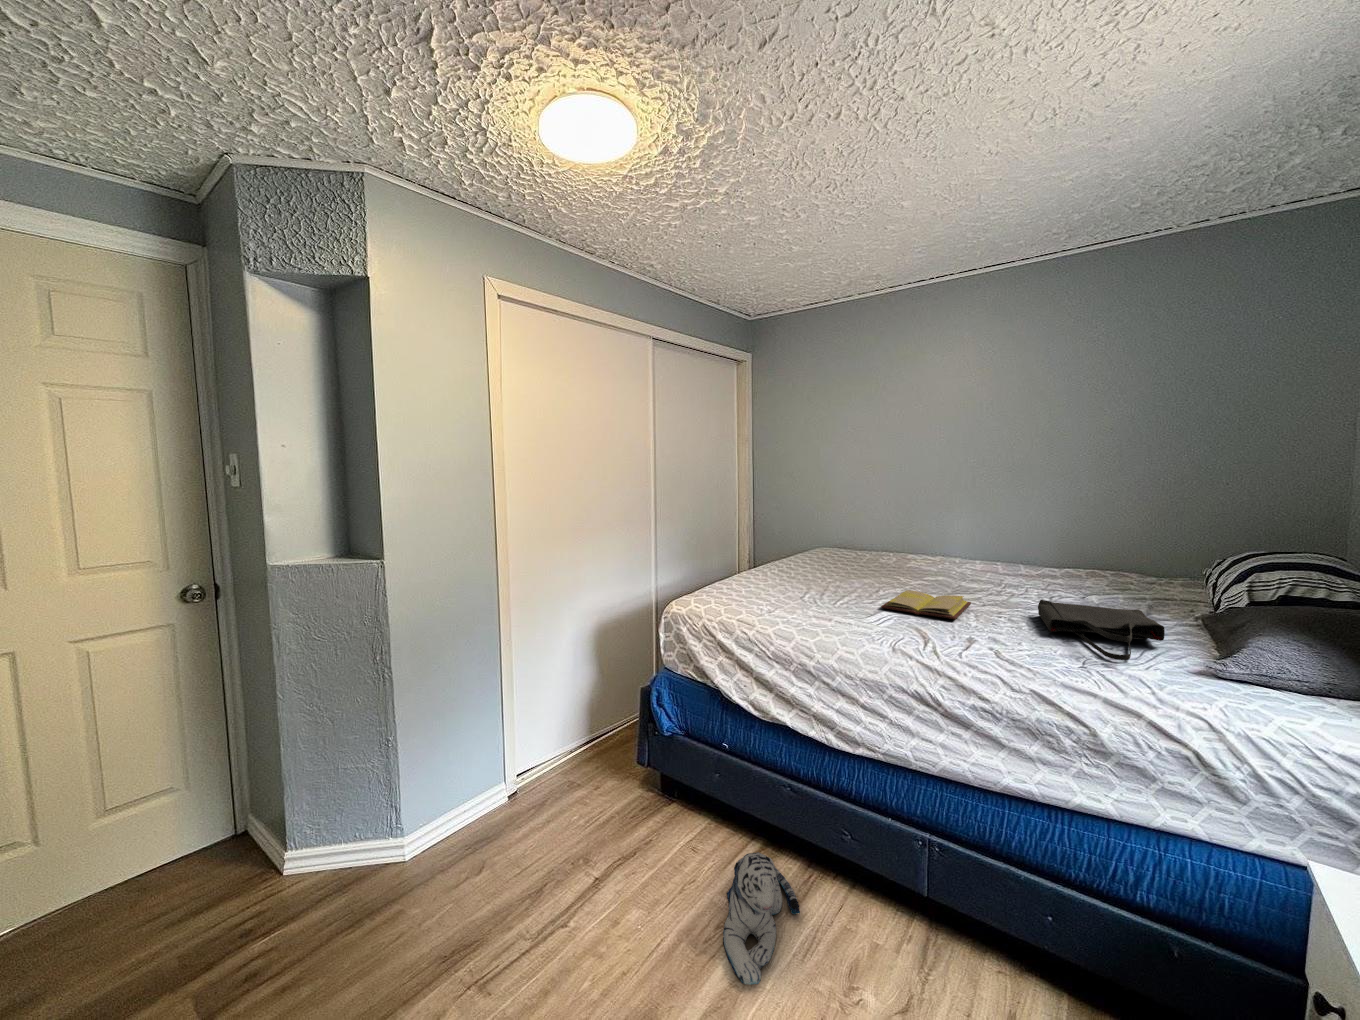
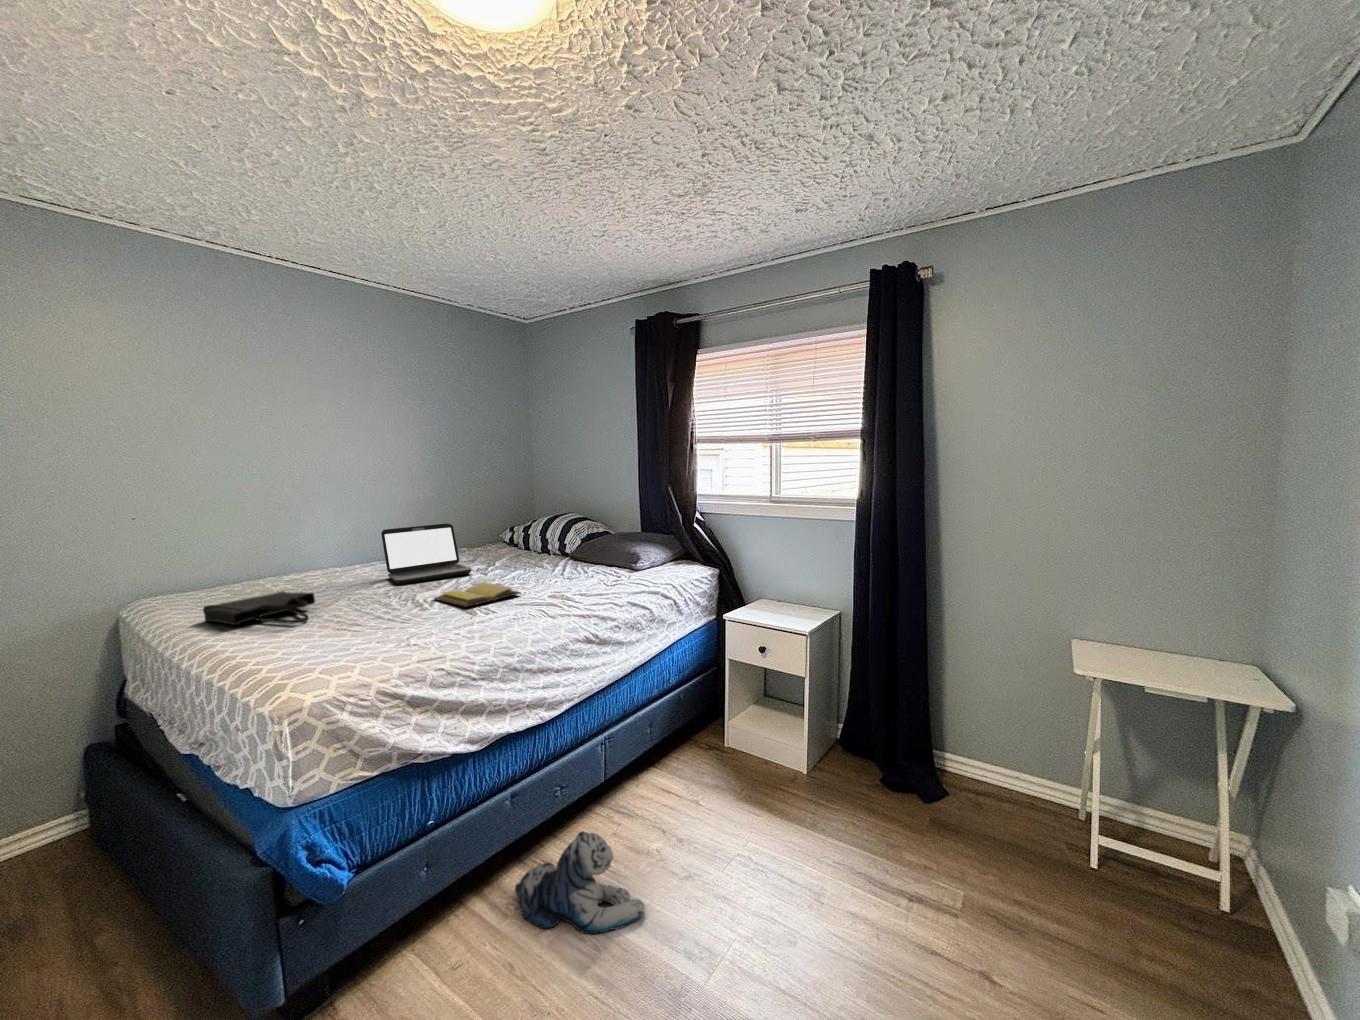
laptop: none [940,520,1051,588] -> present [381,523,472,584]
tote bag: present [1038,600,1165,660] -> present [203,591,315,625]

